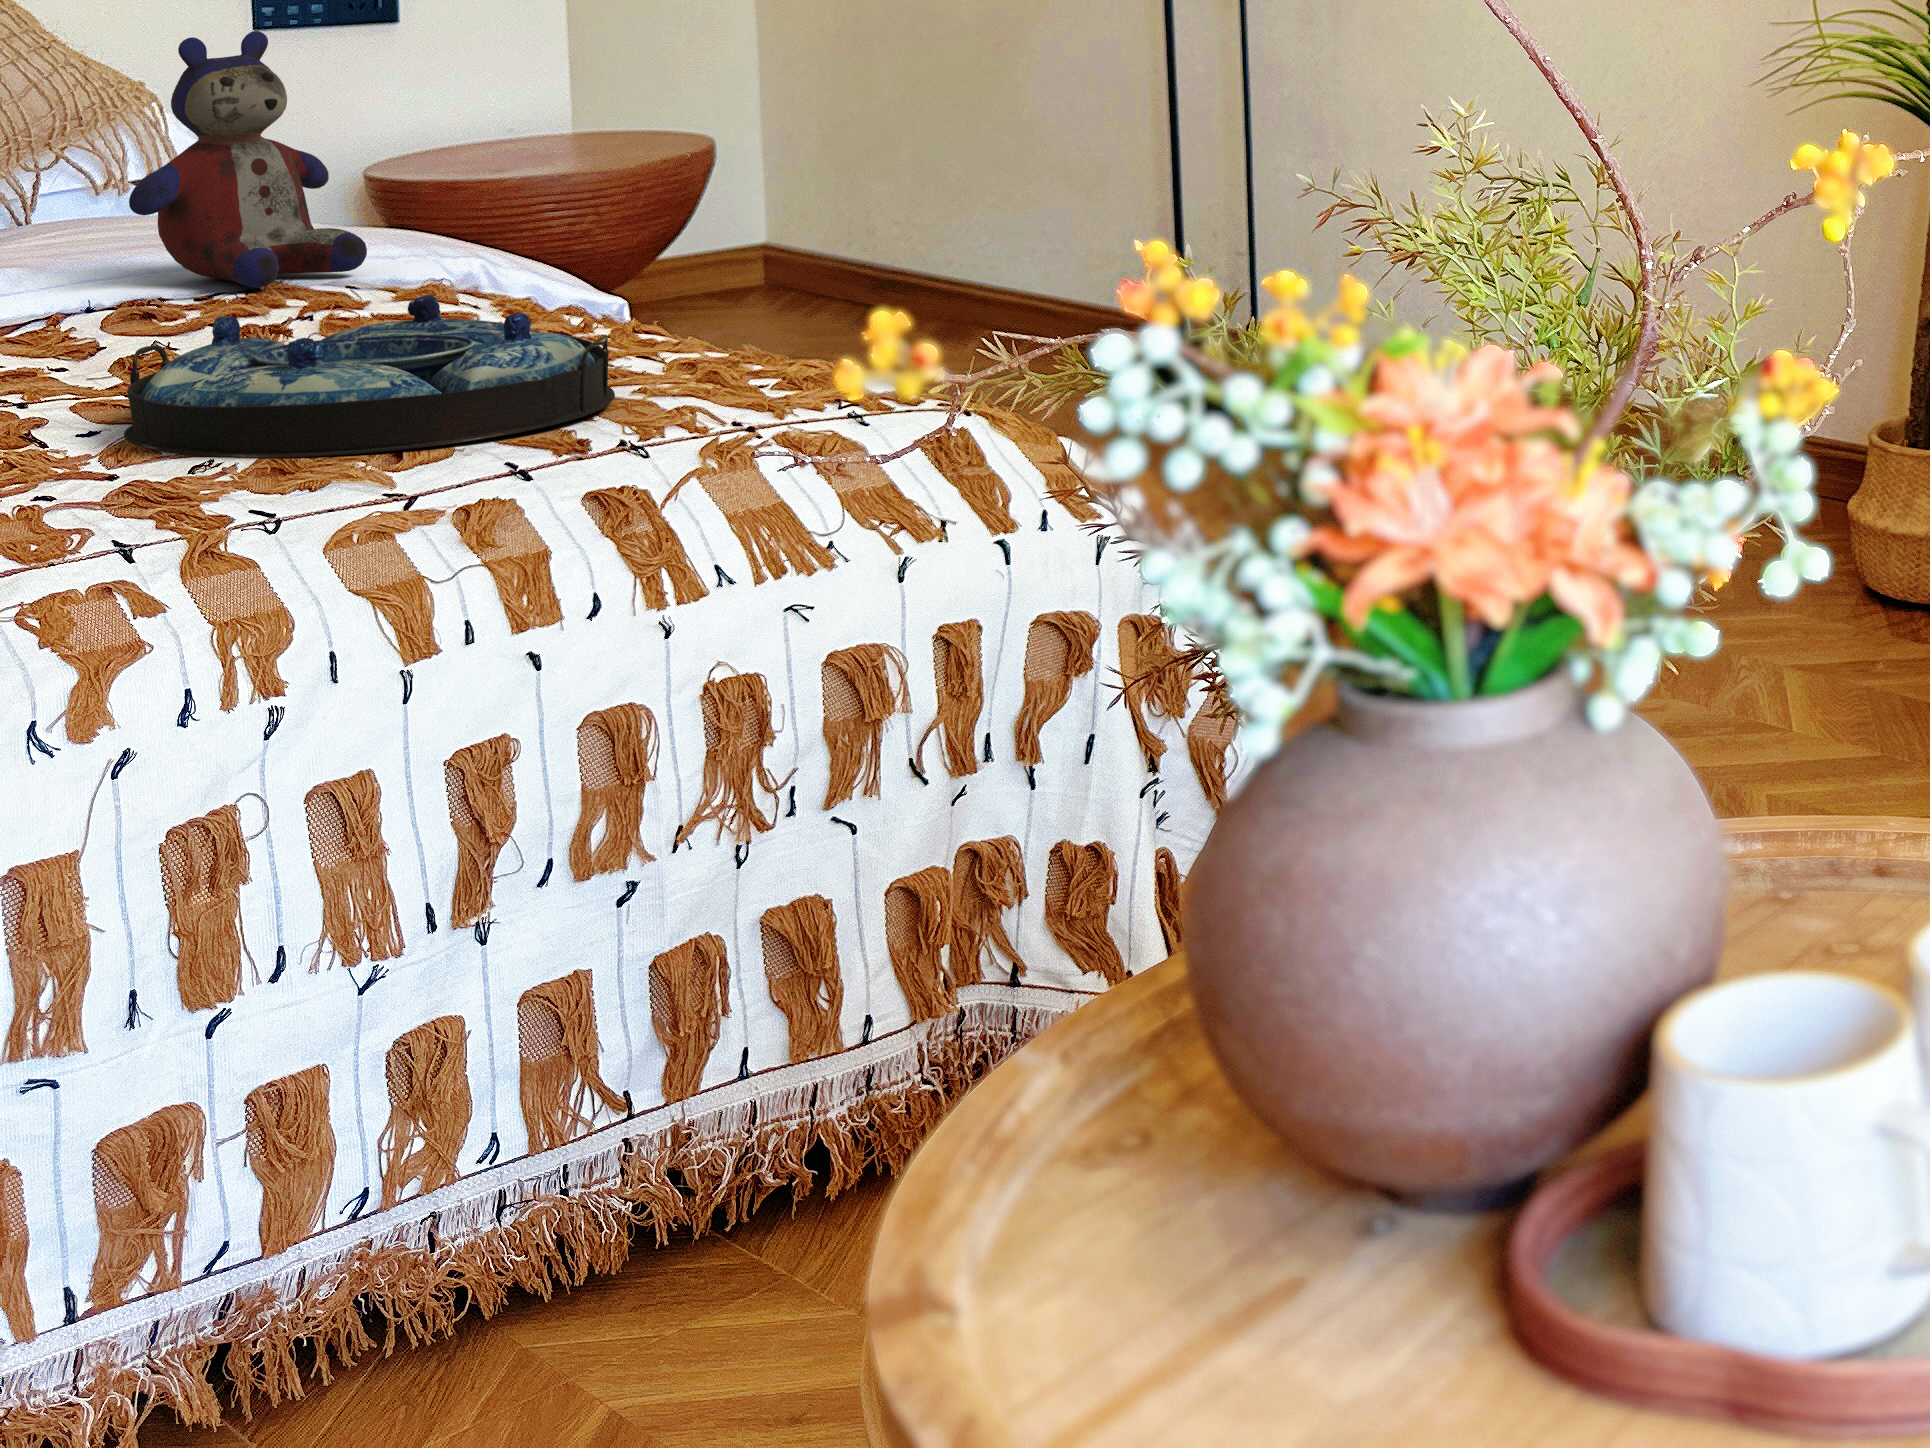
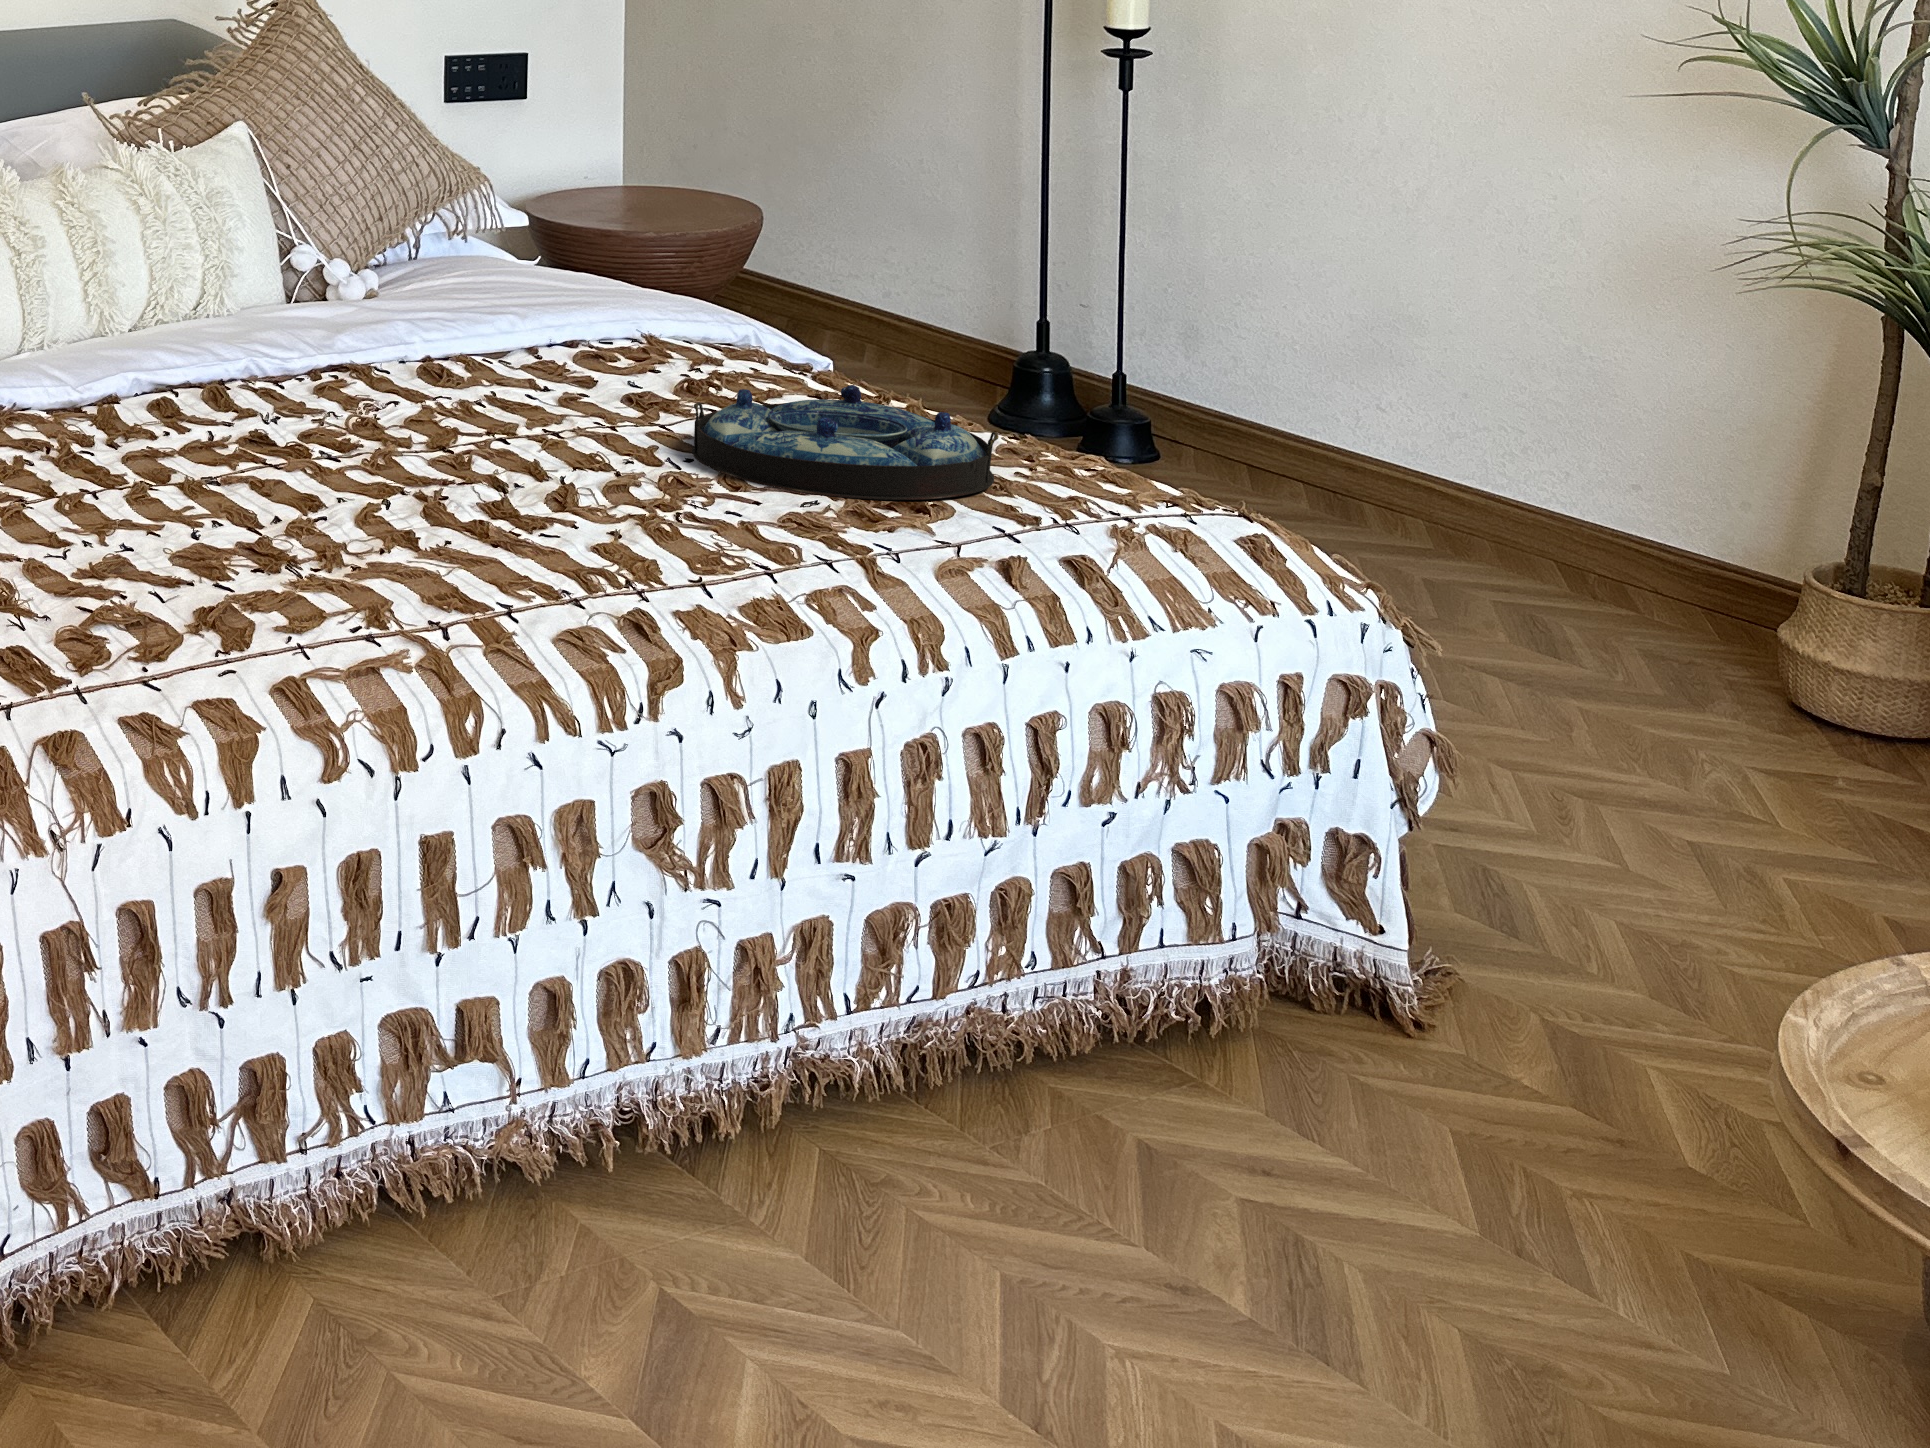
stuffed bear: present [129,31,367,288] -> none [528,152,662,332]

